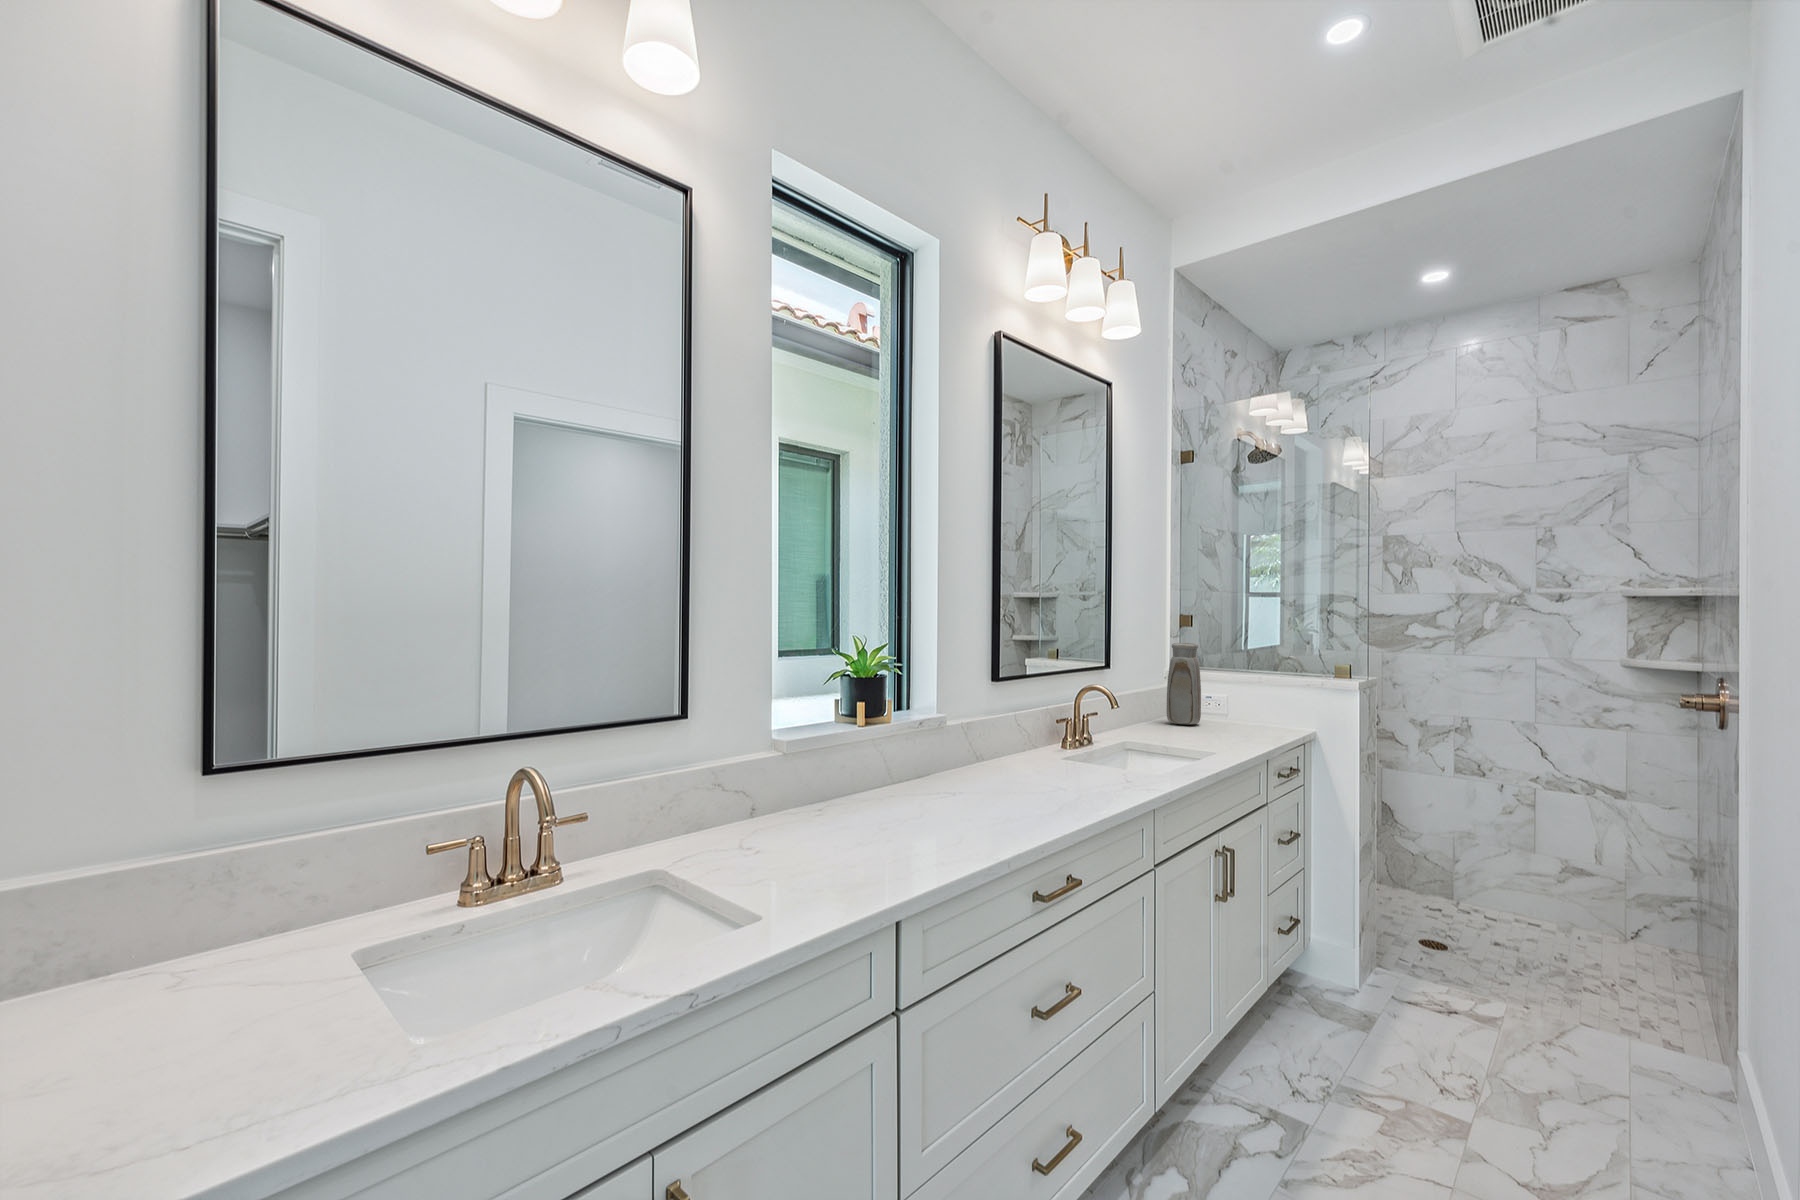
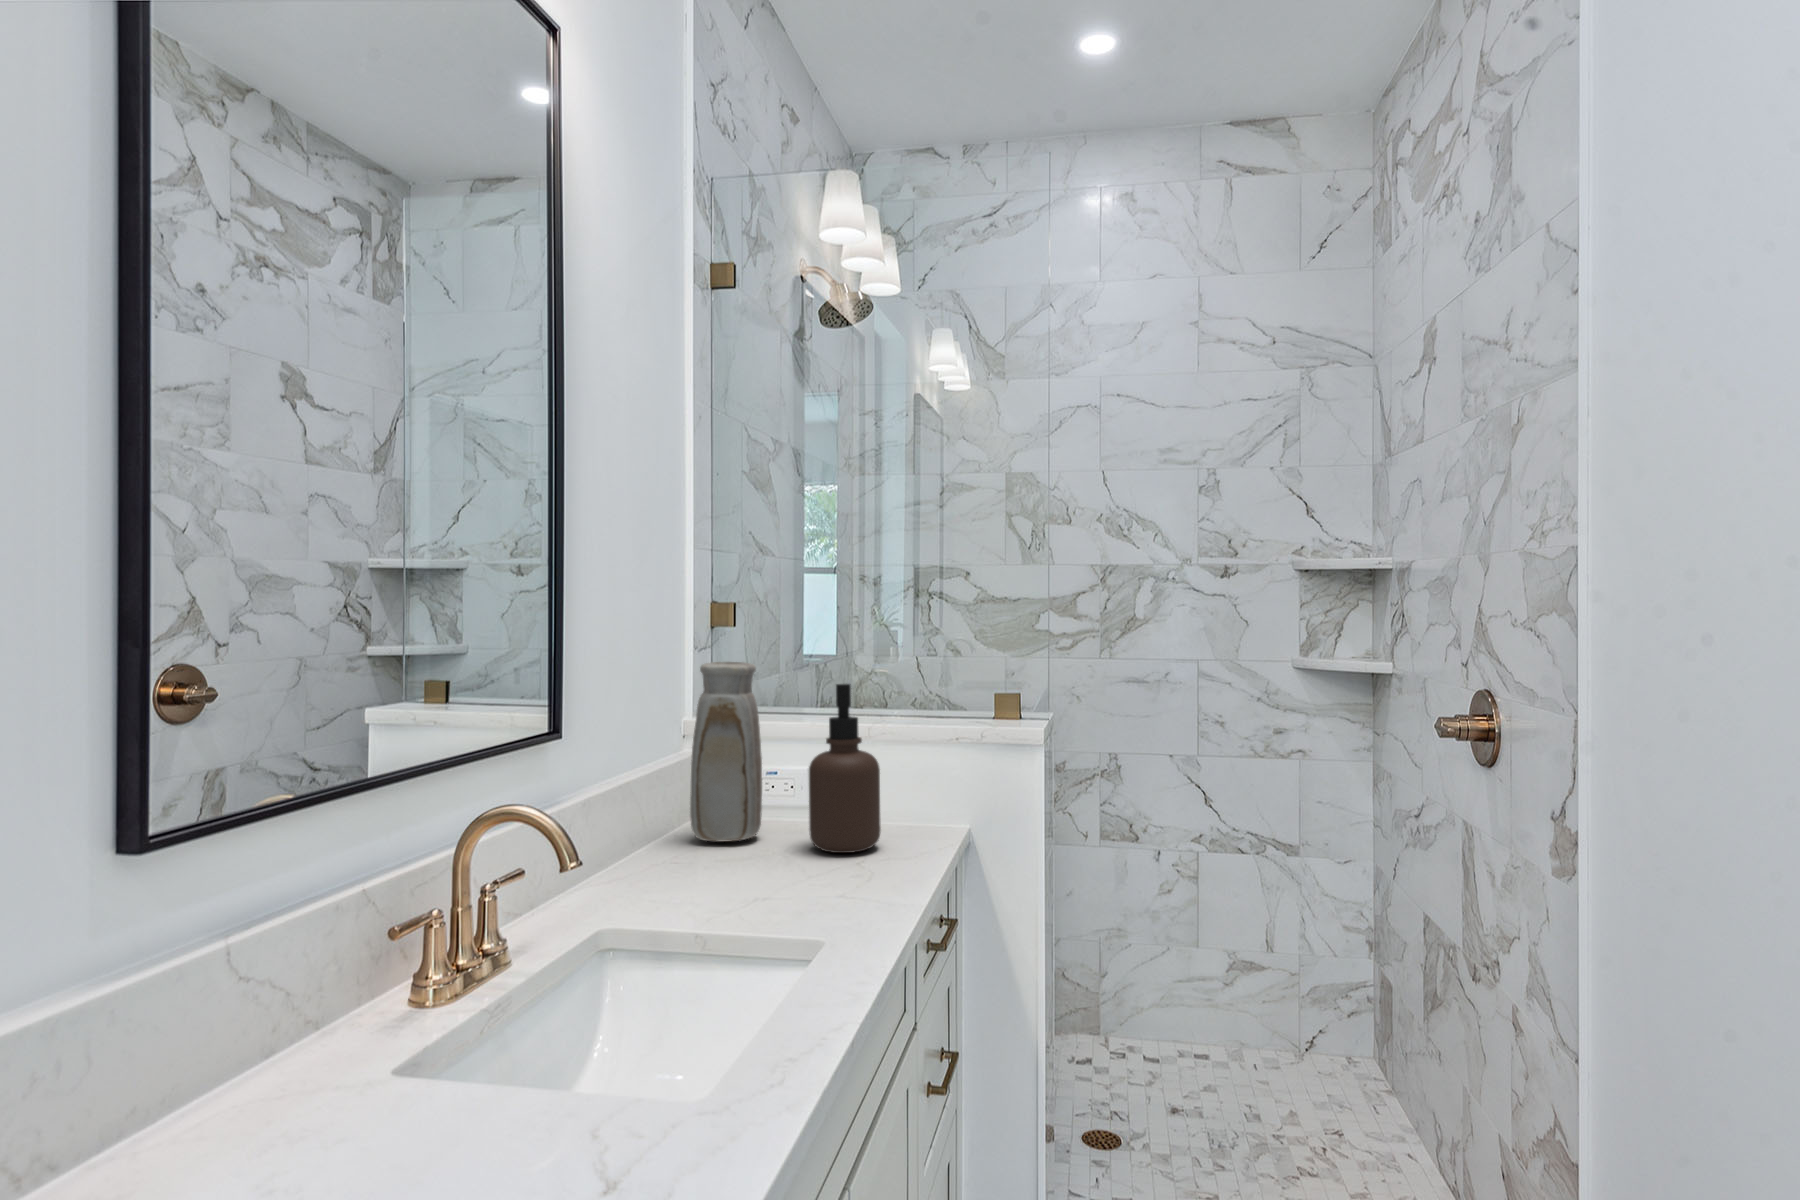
soap dispenser: none [1222,654,1258,732] -> present [809,684,881,853]

